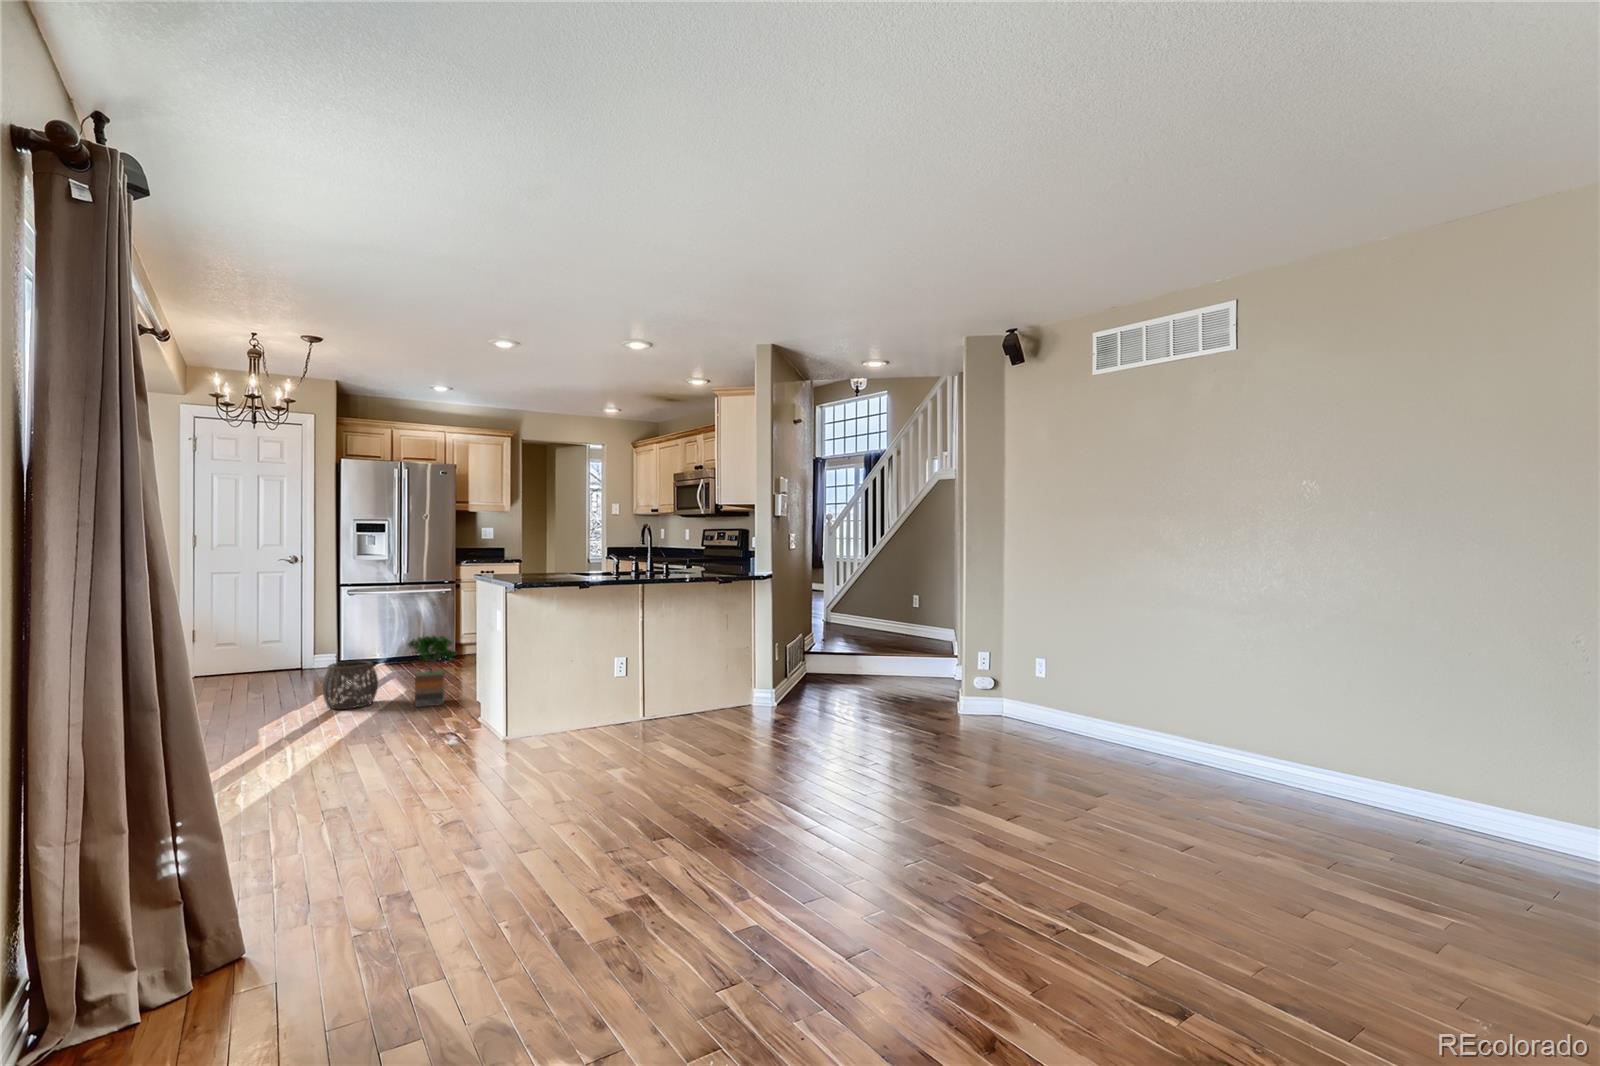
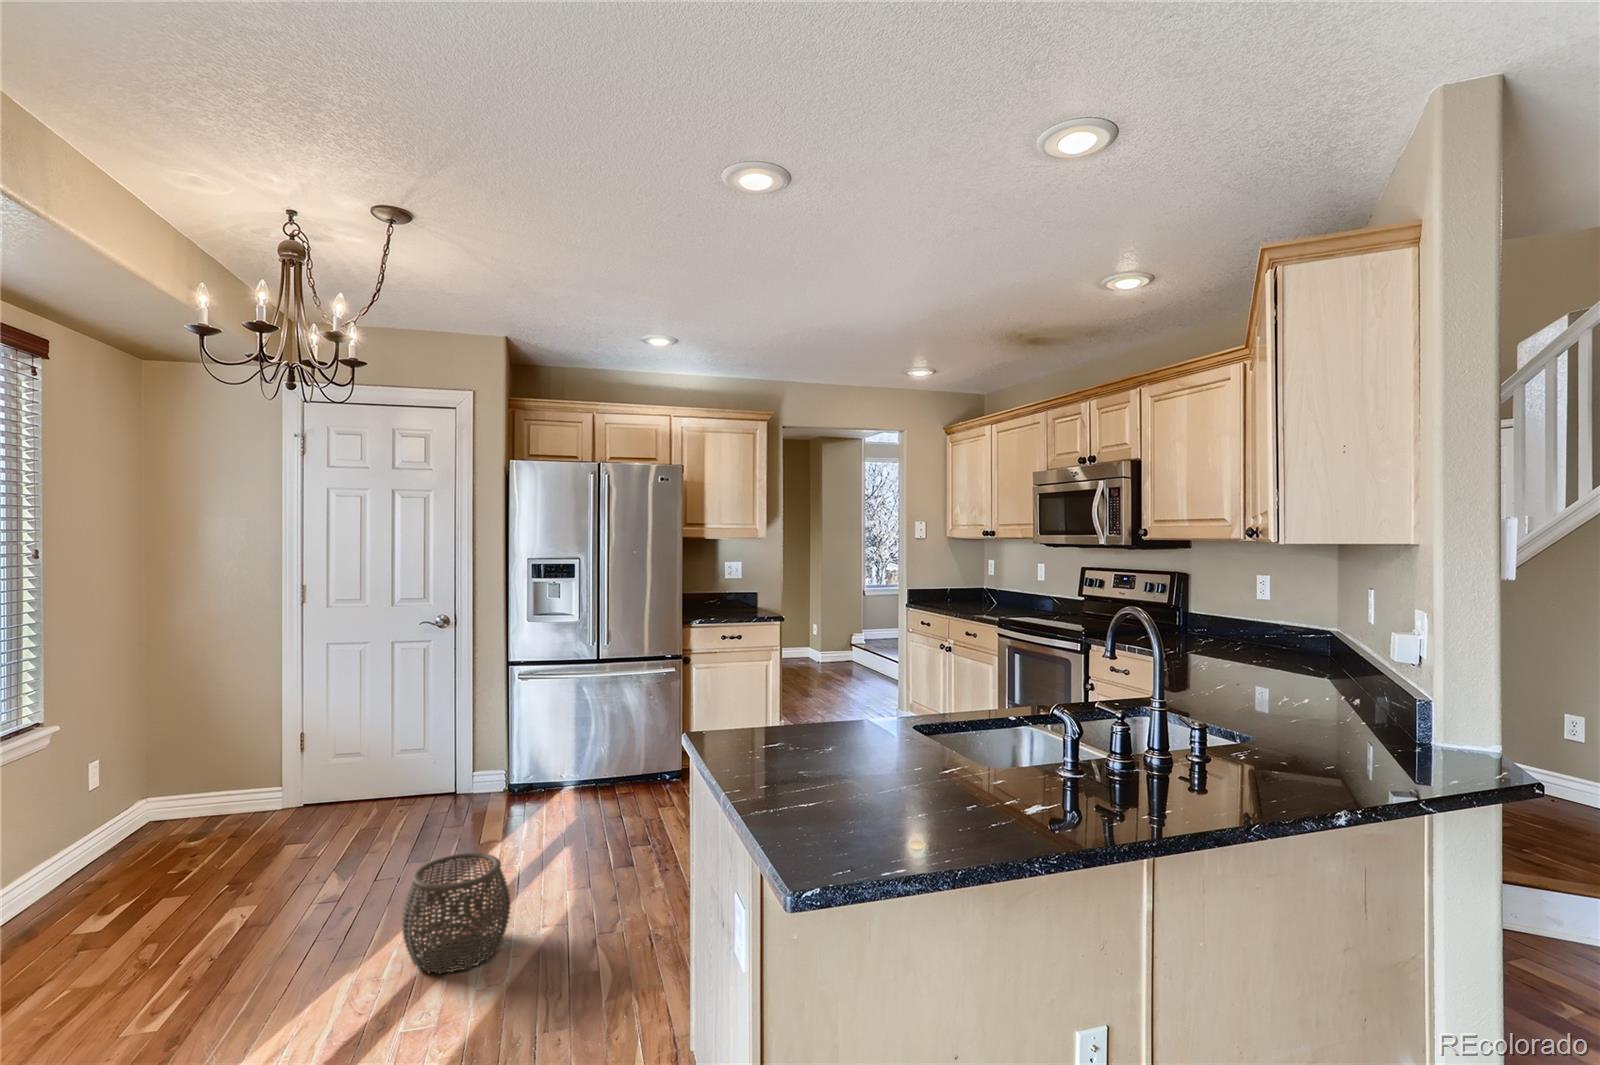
potted tree: present [408,636,455,707] -> none [553,817,654,986]

